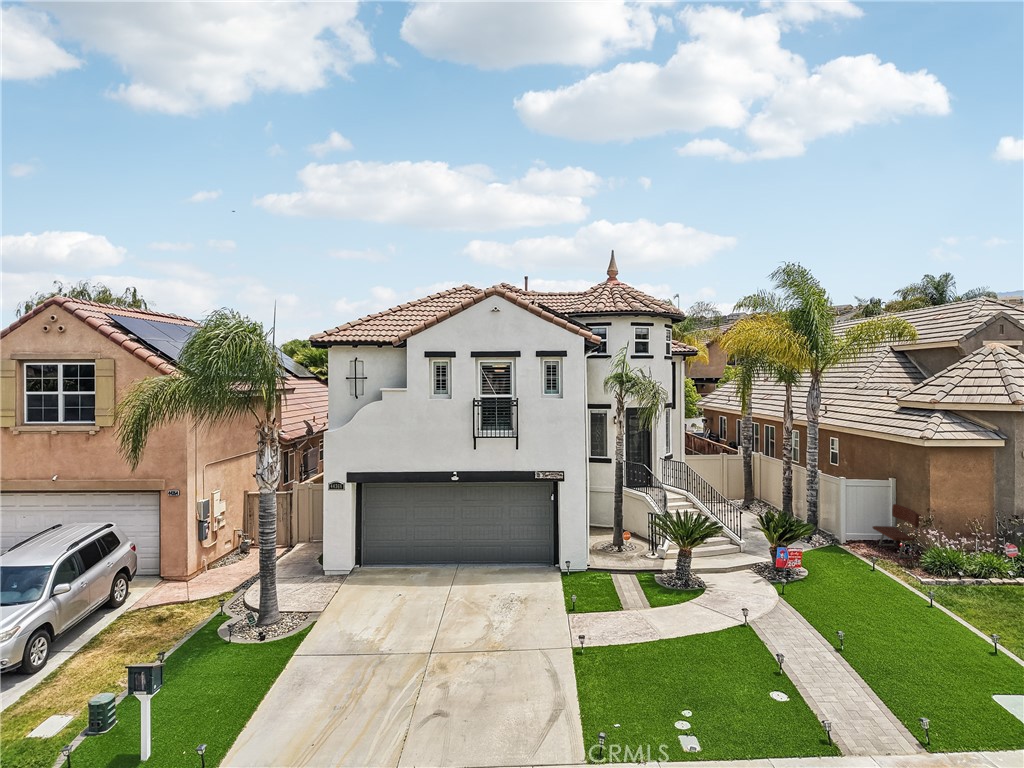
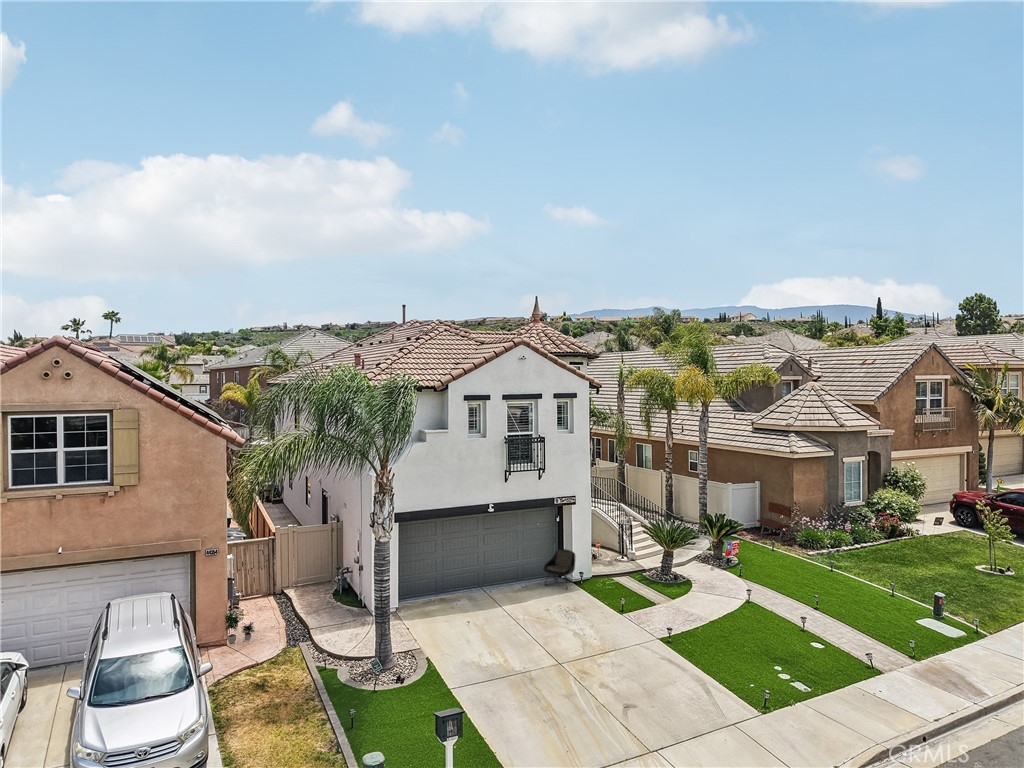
lounge chair: none [523,531,564,578] -> present [544,549,576,585]
potted plant: none [179,548,210,579] -> present [225,612,255,644]

